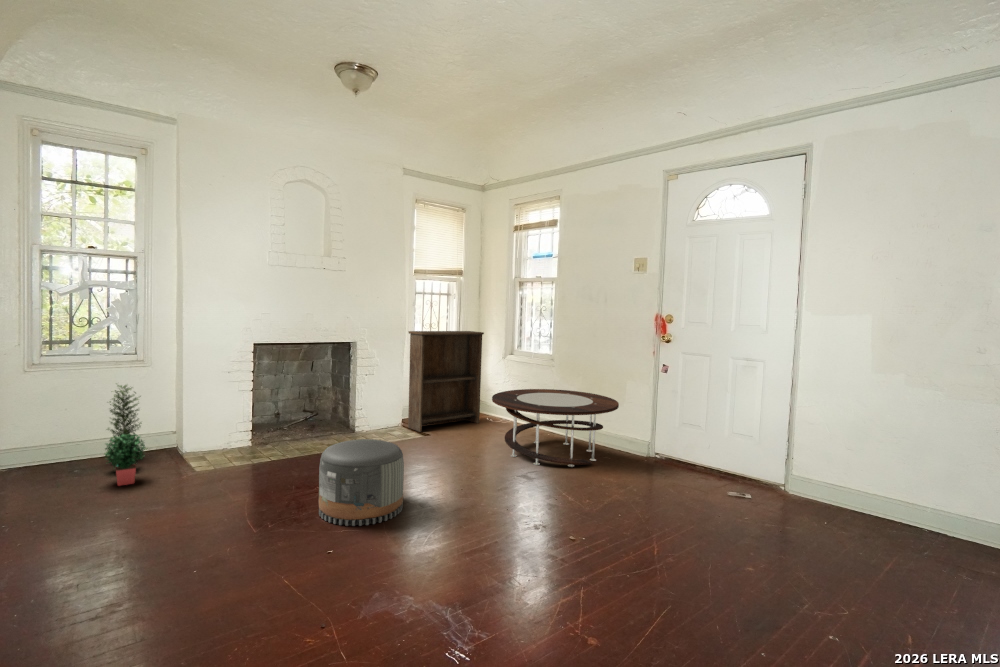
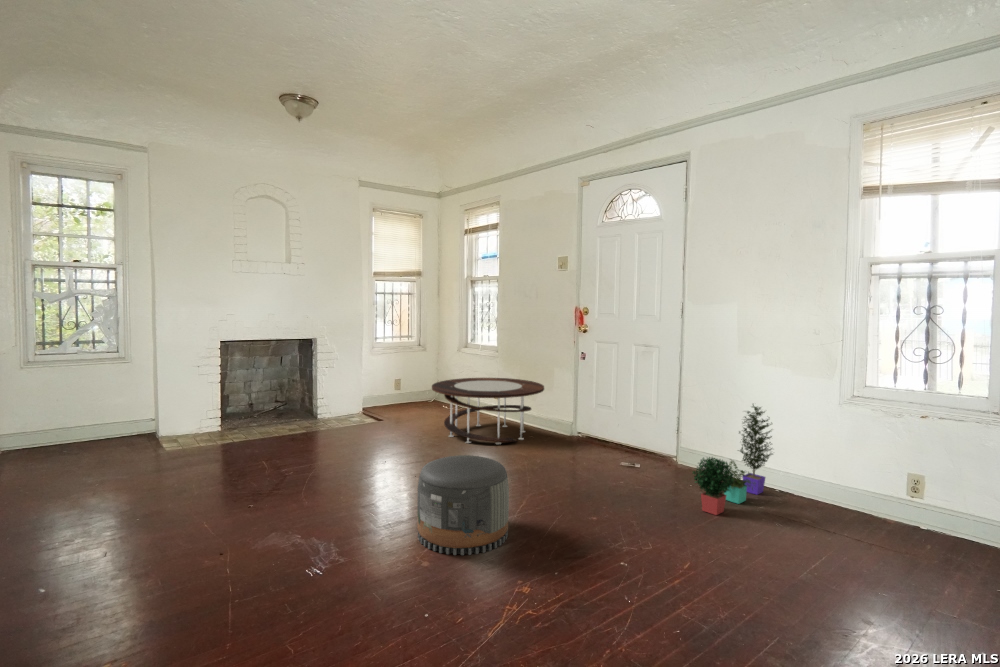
bookshelf: present [408,331,484,432] -> none [366,327,437,418]
potted plant: present [104,385,146,486] -> present [693,405,772,515]
pouf: present [319,439,404,526] -> present [417,455,509,555]

